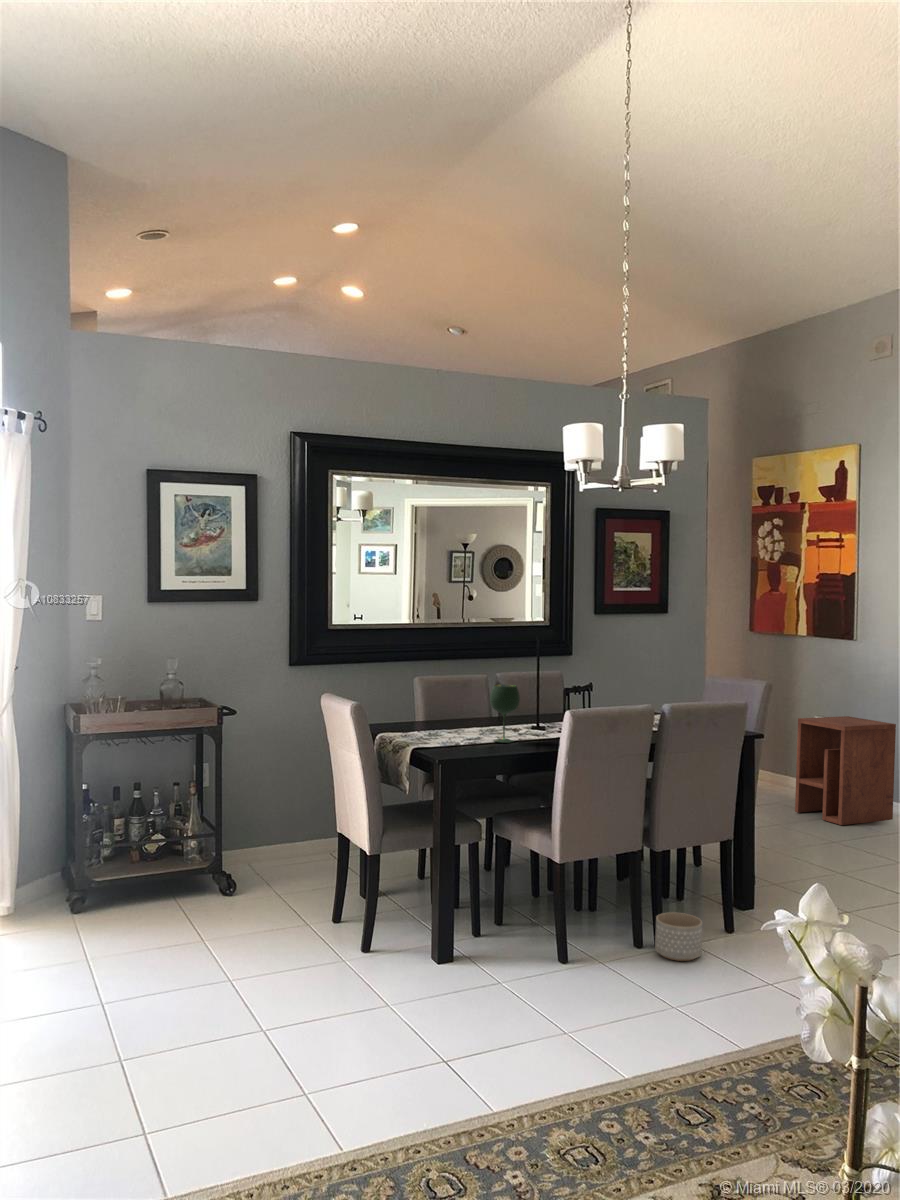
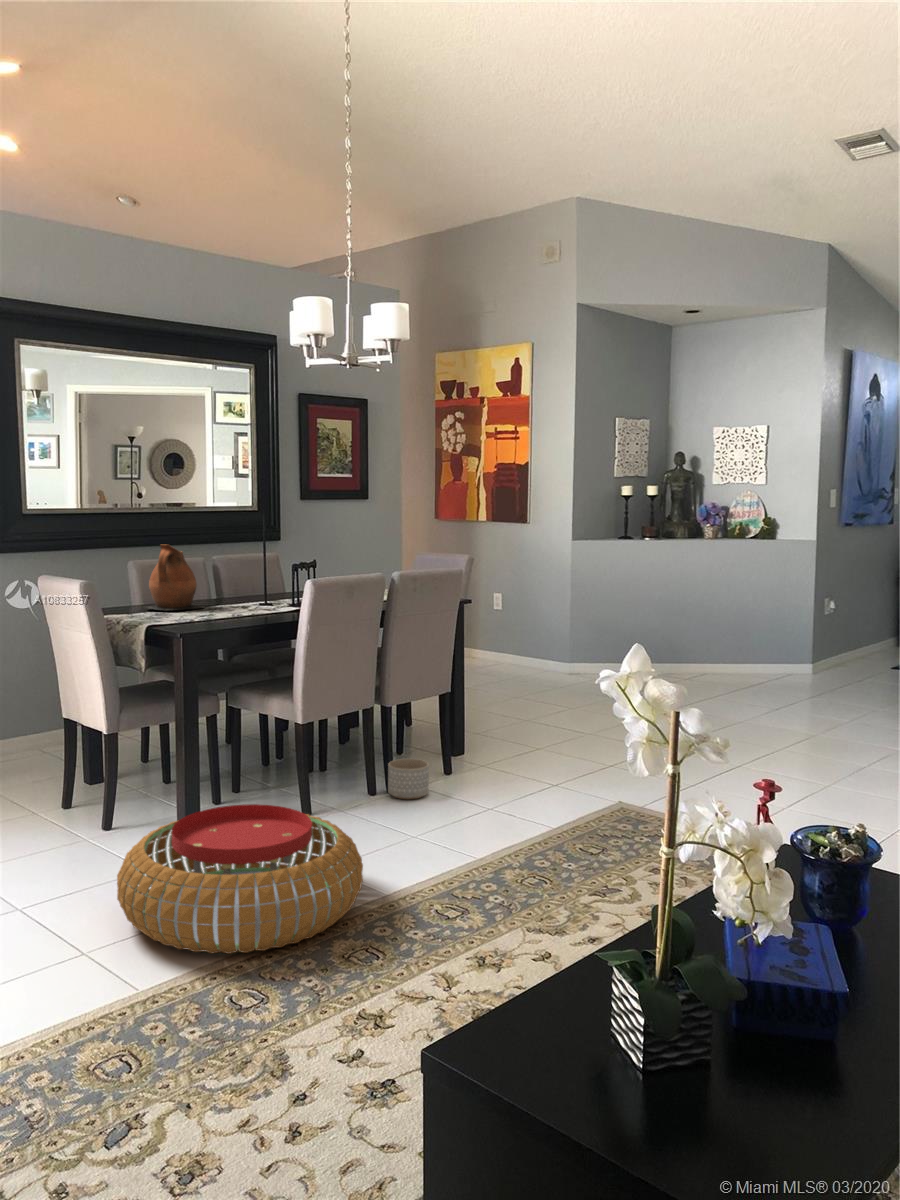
ceramic pitcher: none [417,664,478,731] -> present [147,545,204,610]
wine glass: present [490,684,520,743] -> none [222,560,252,616]
side table: present [795,716,896,825] -> none [481,589,563,683]
pouf: none [341,954,598,1128] -> present [117,804,363,954]

